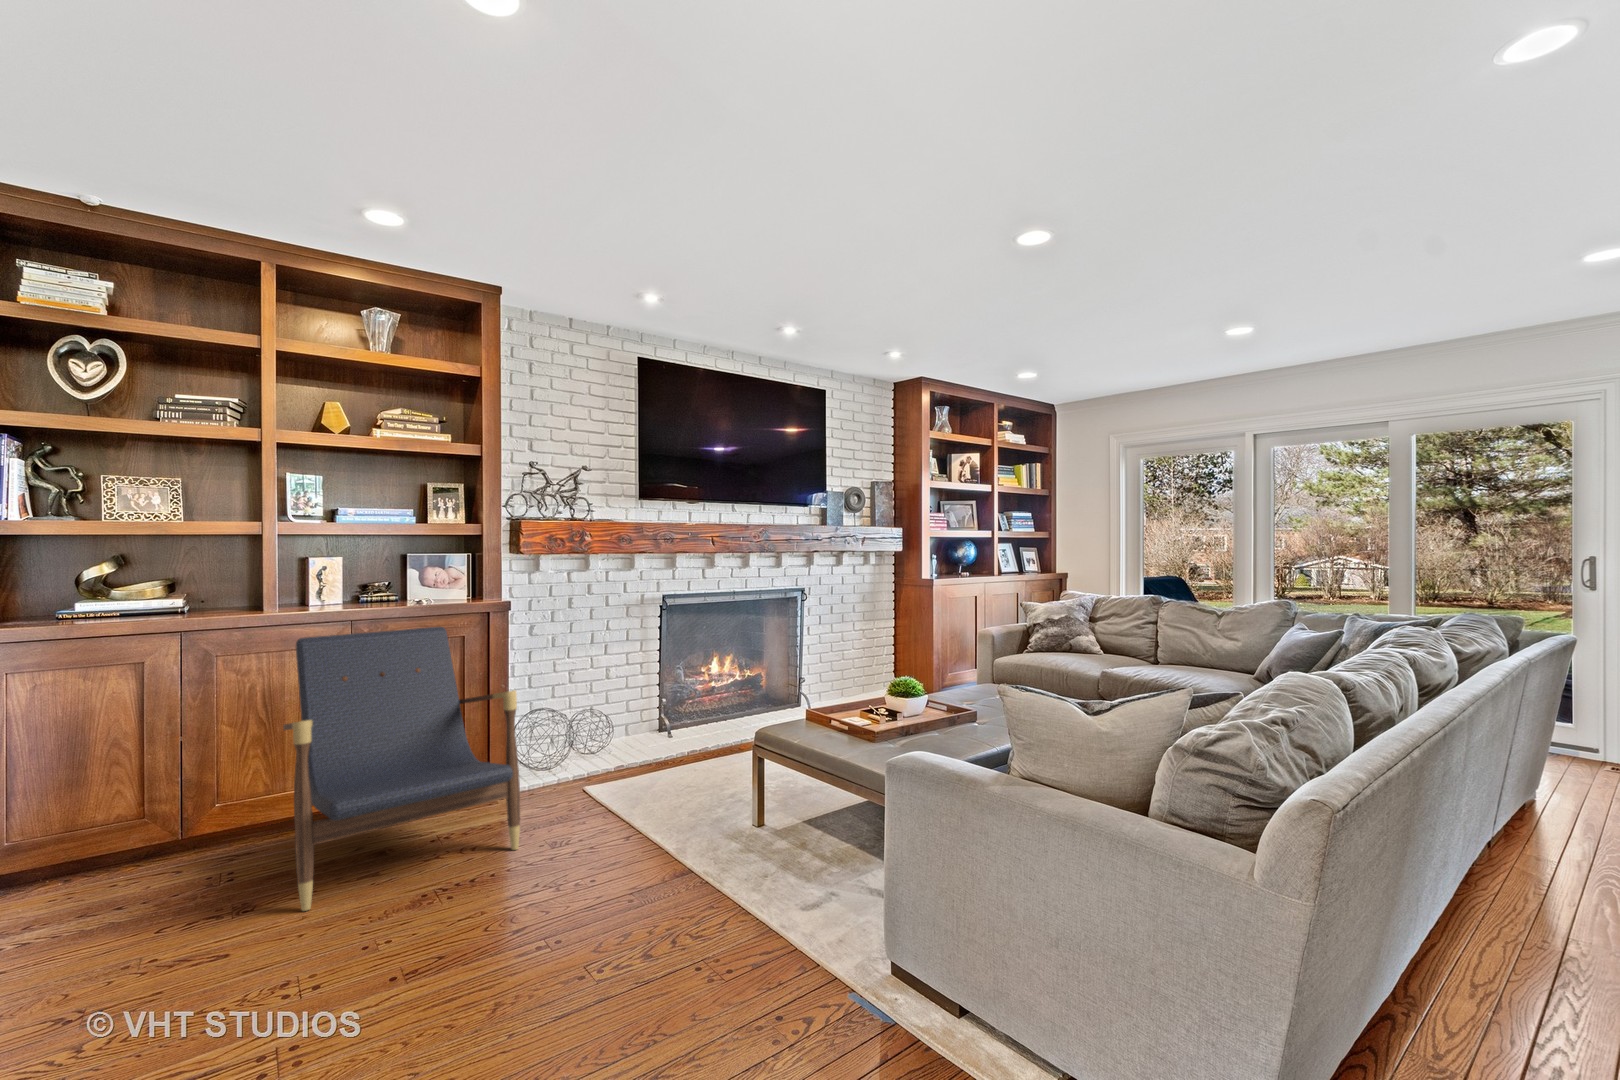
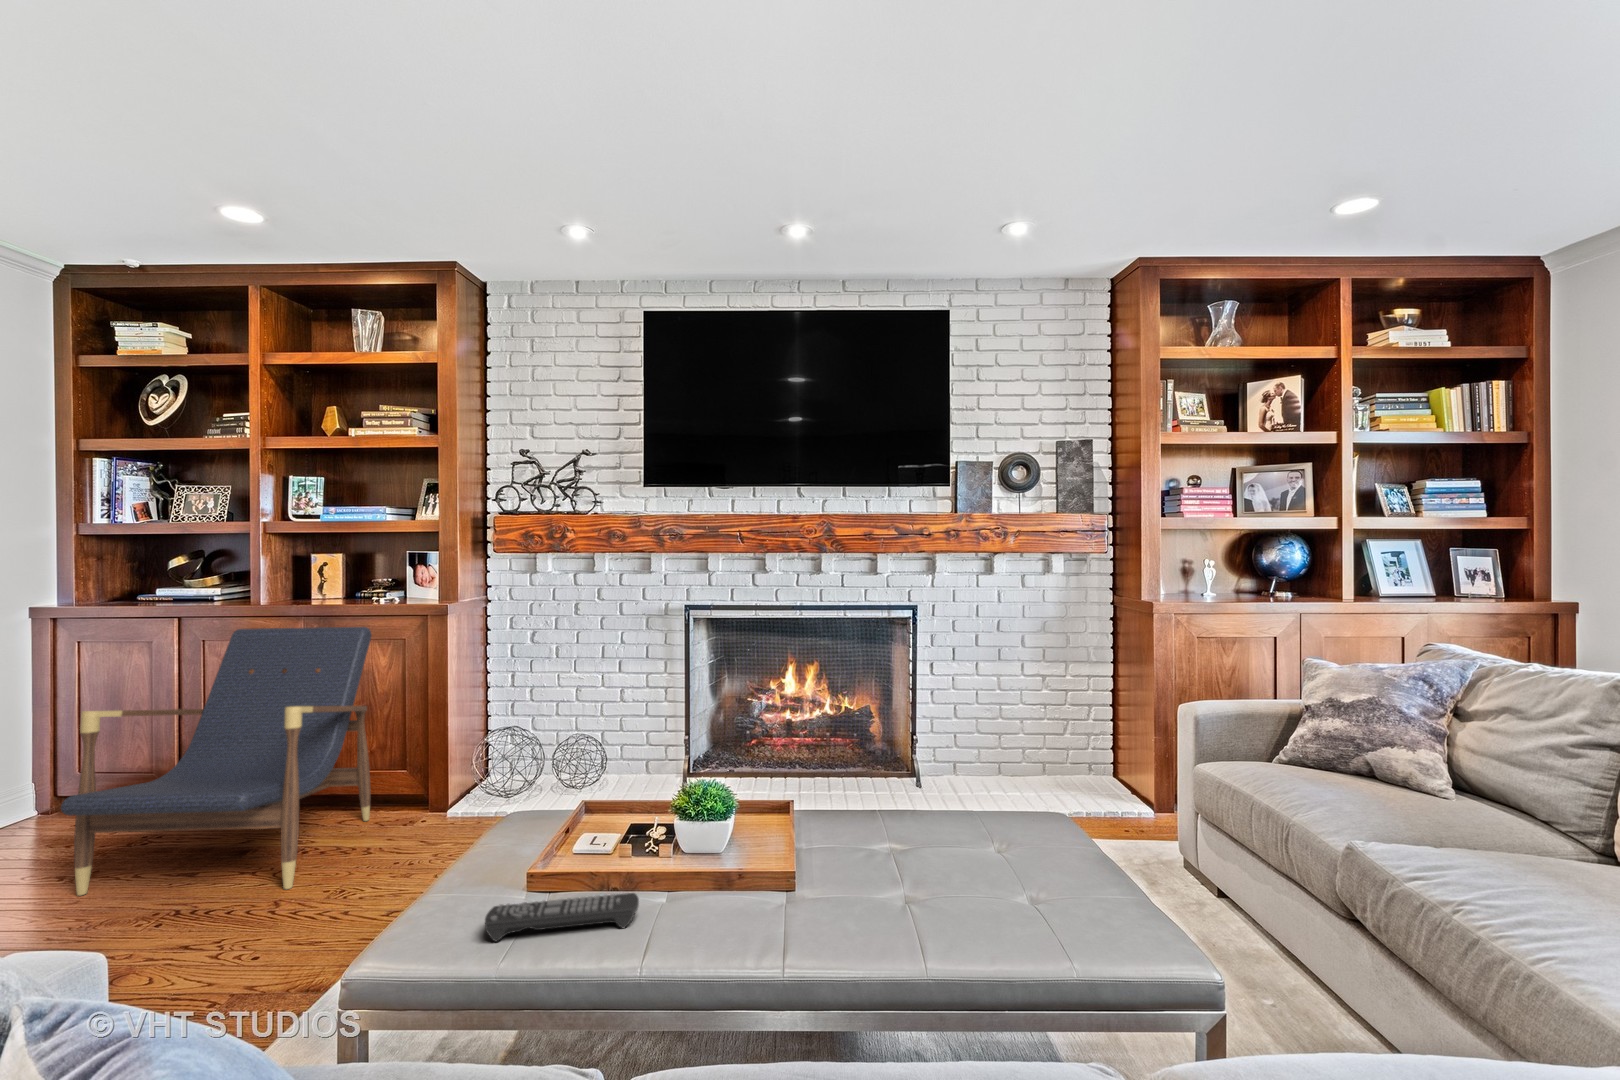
remote control: none [928,719,977,745] -> present [485,893,639,942]

